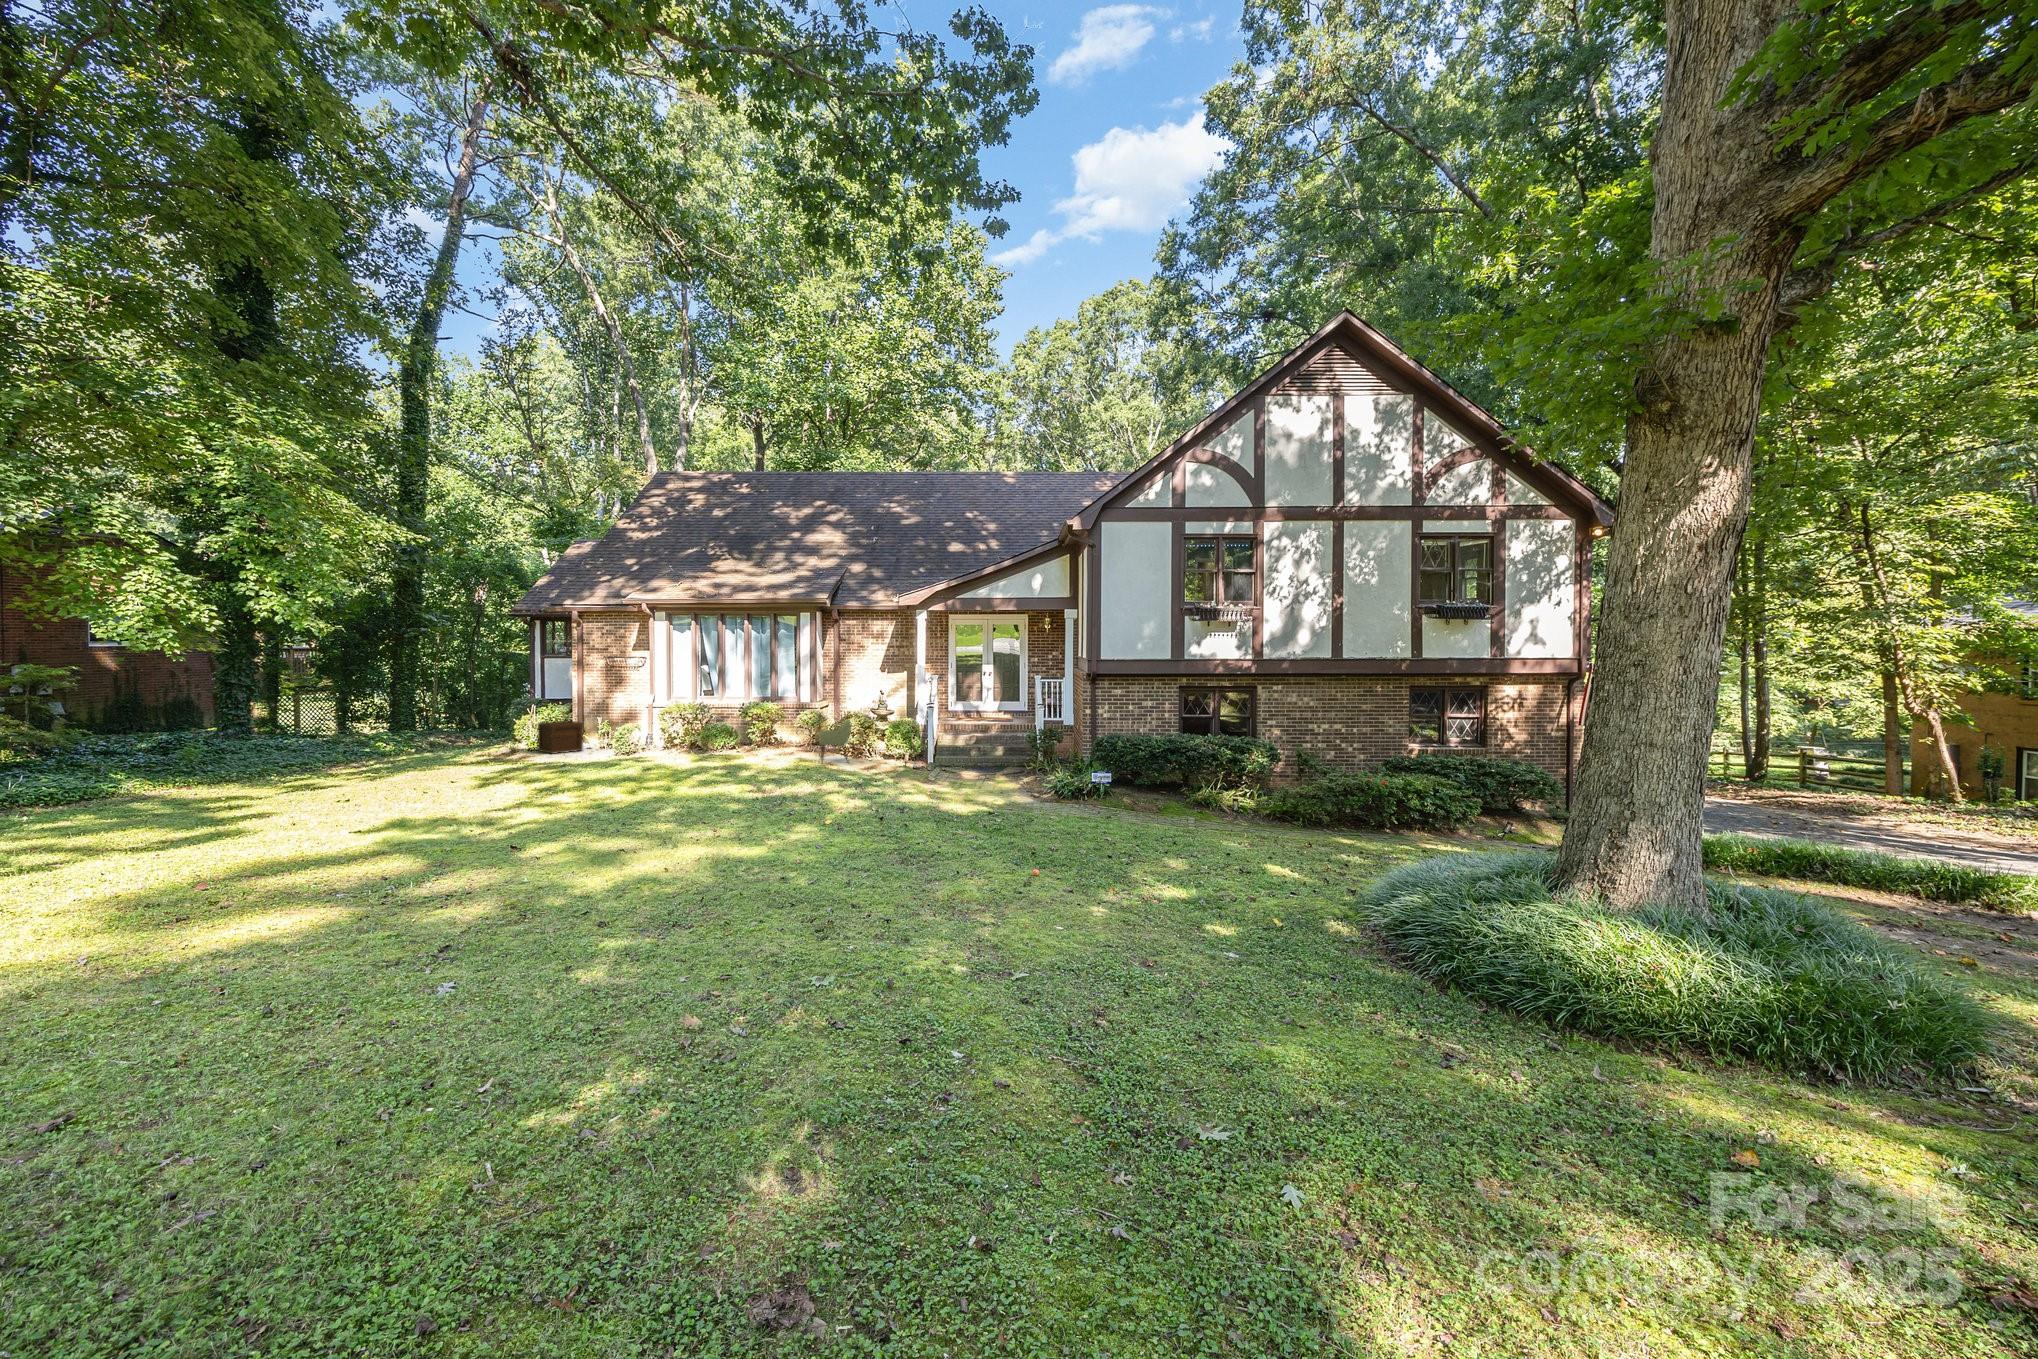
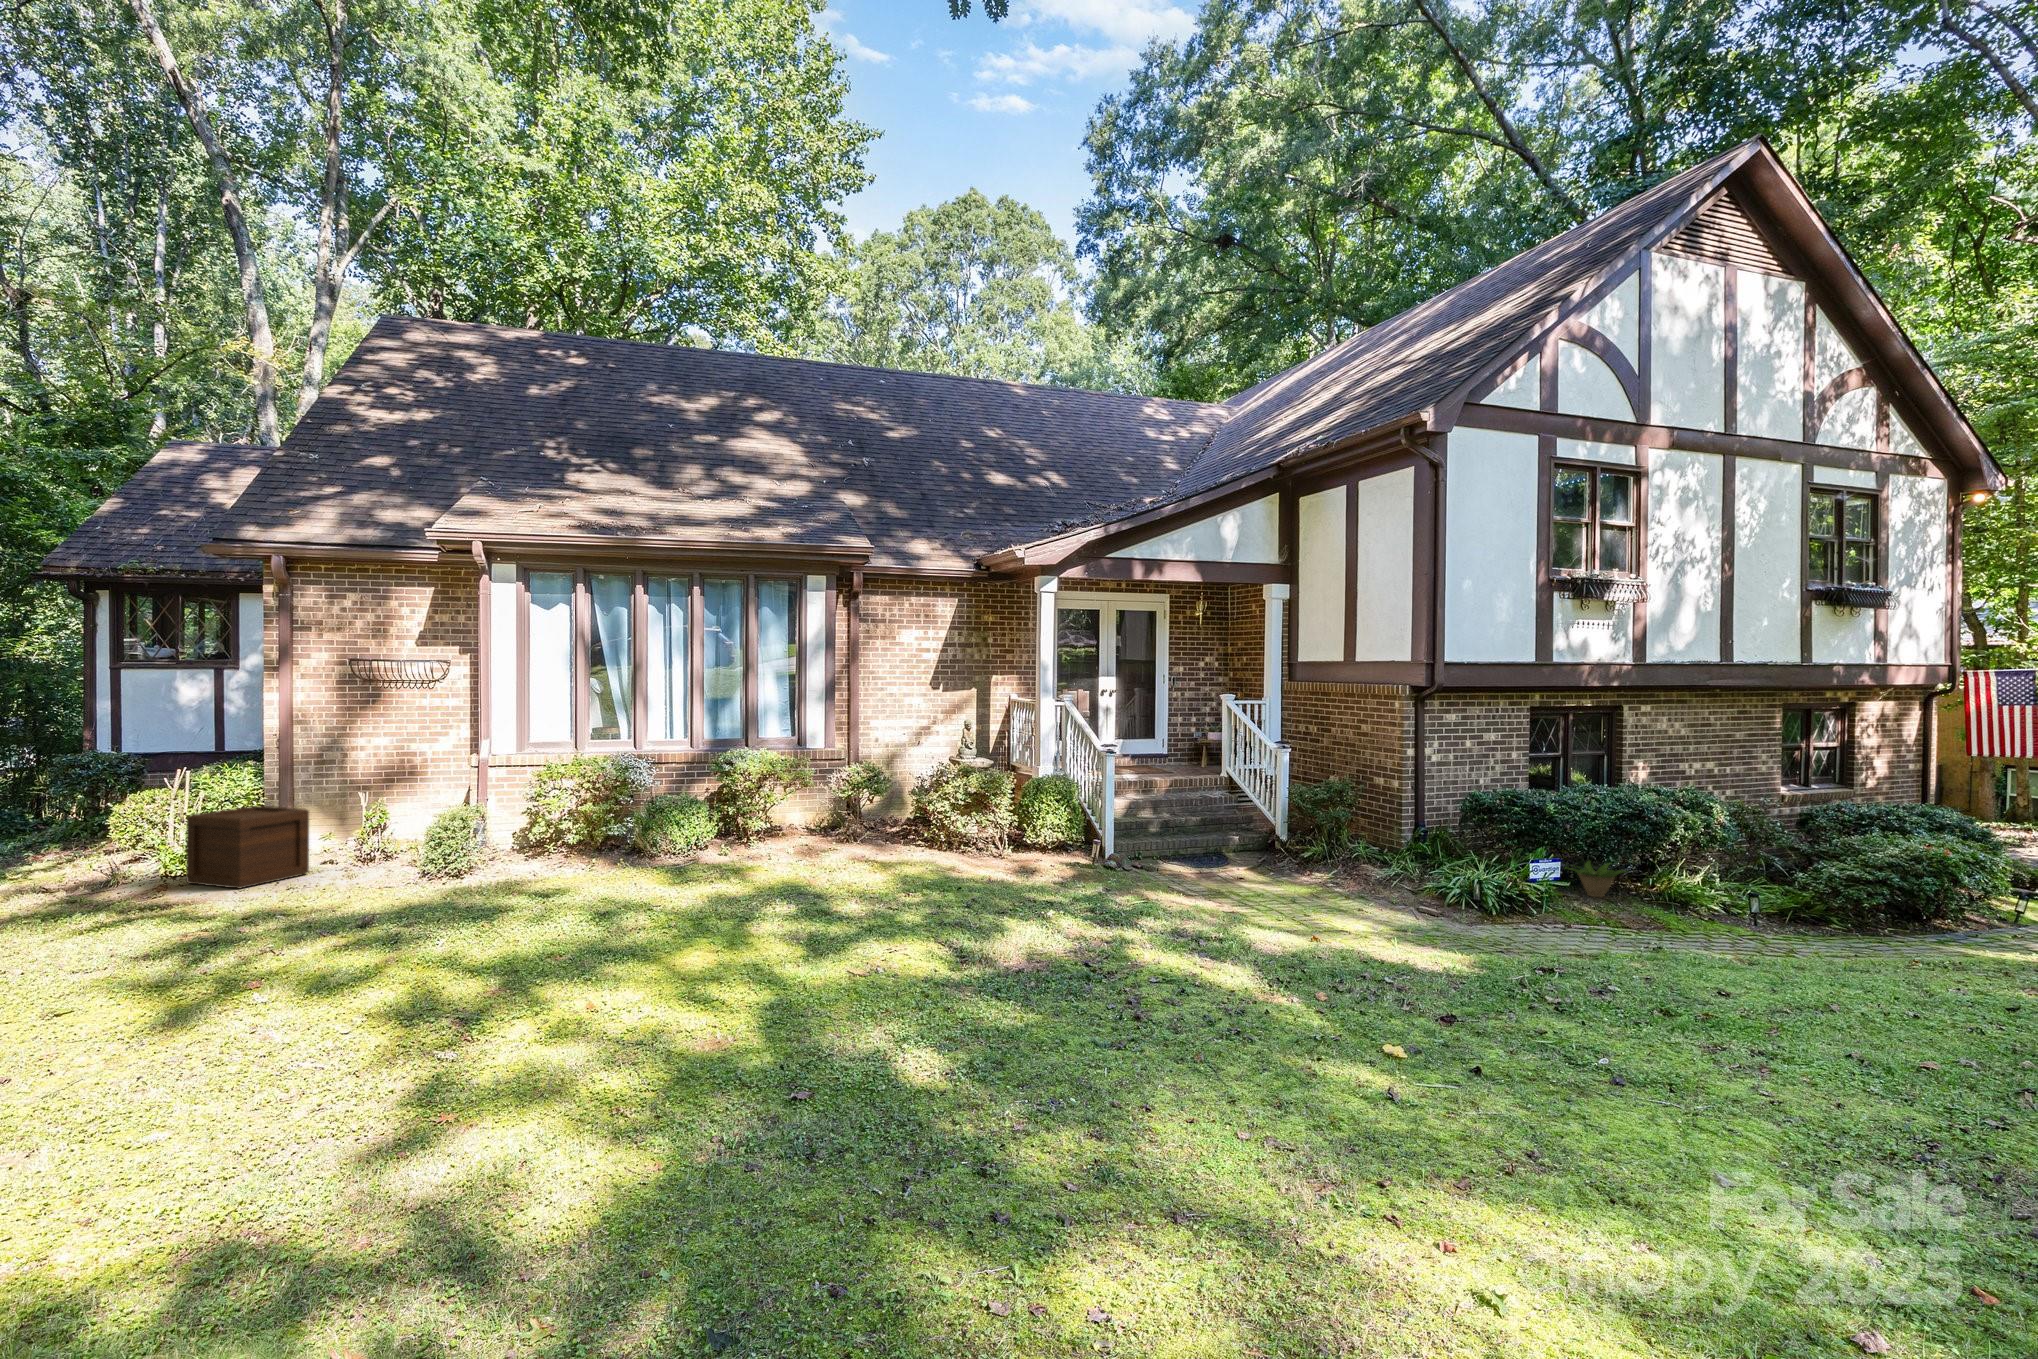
chair: present [819,720,851,762] -> none [863,778,937,866]
decorative plant: none [1148,781,1181,802] -> present [1571,861,1625,897]

